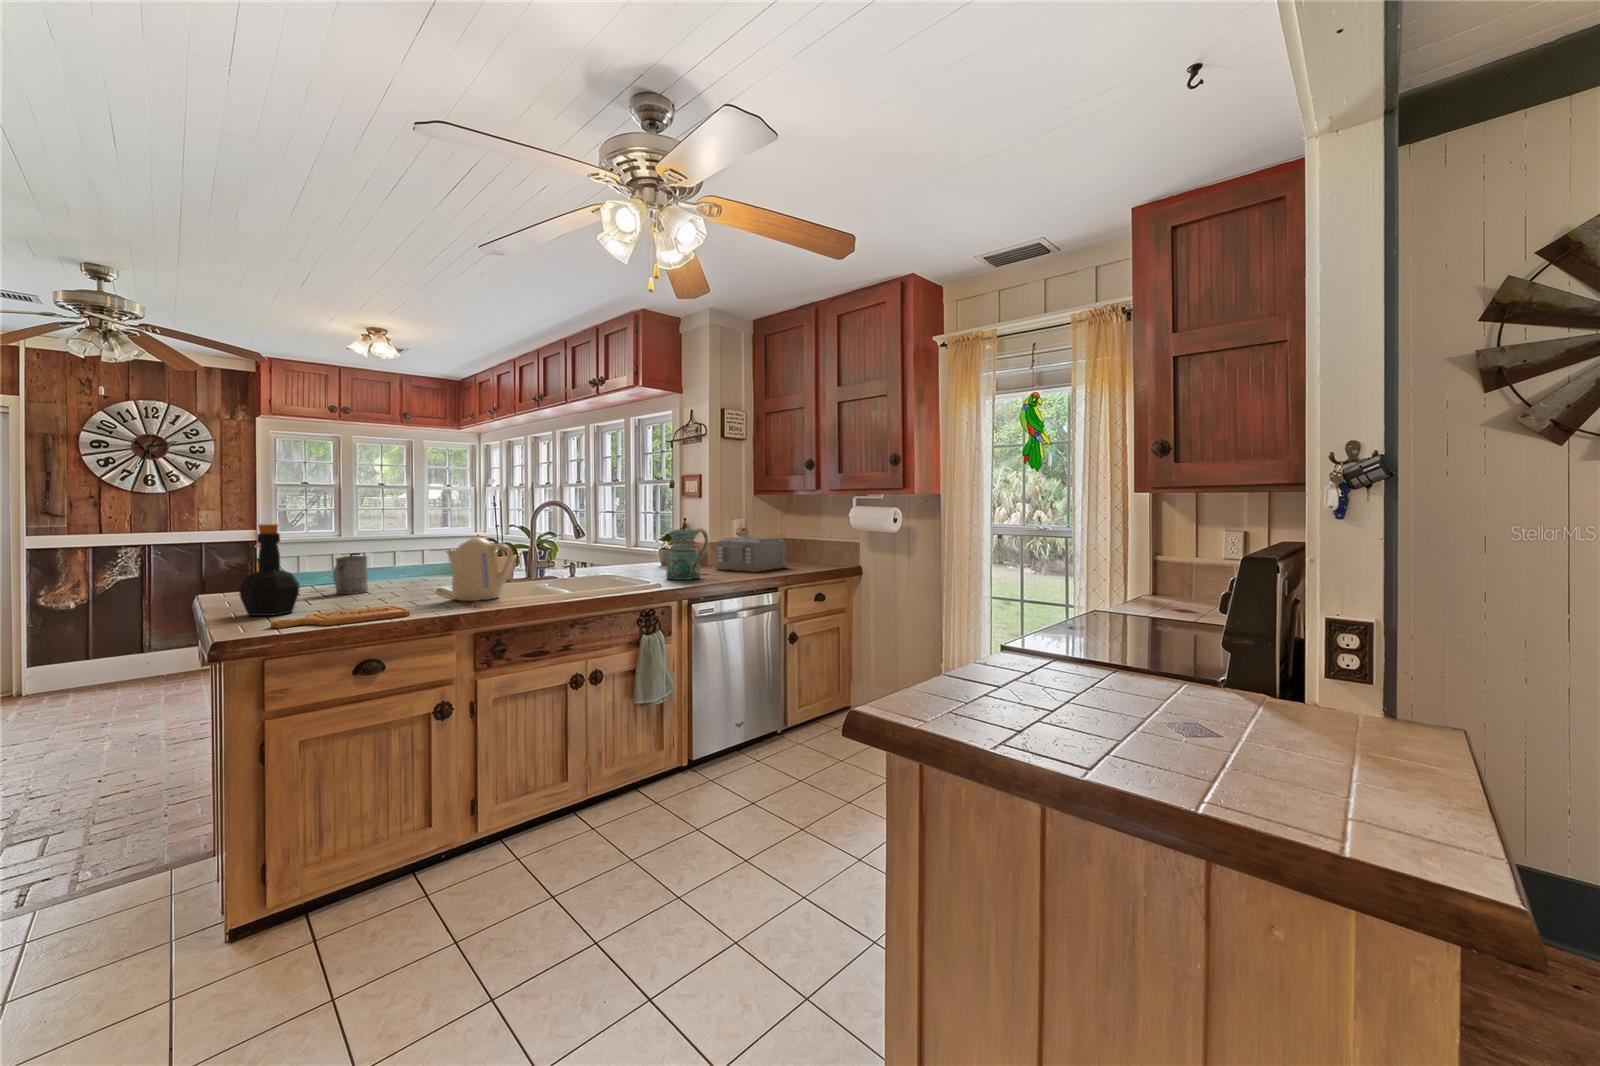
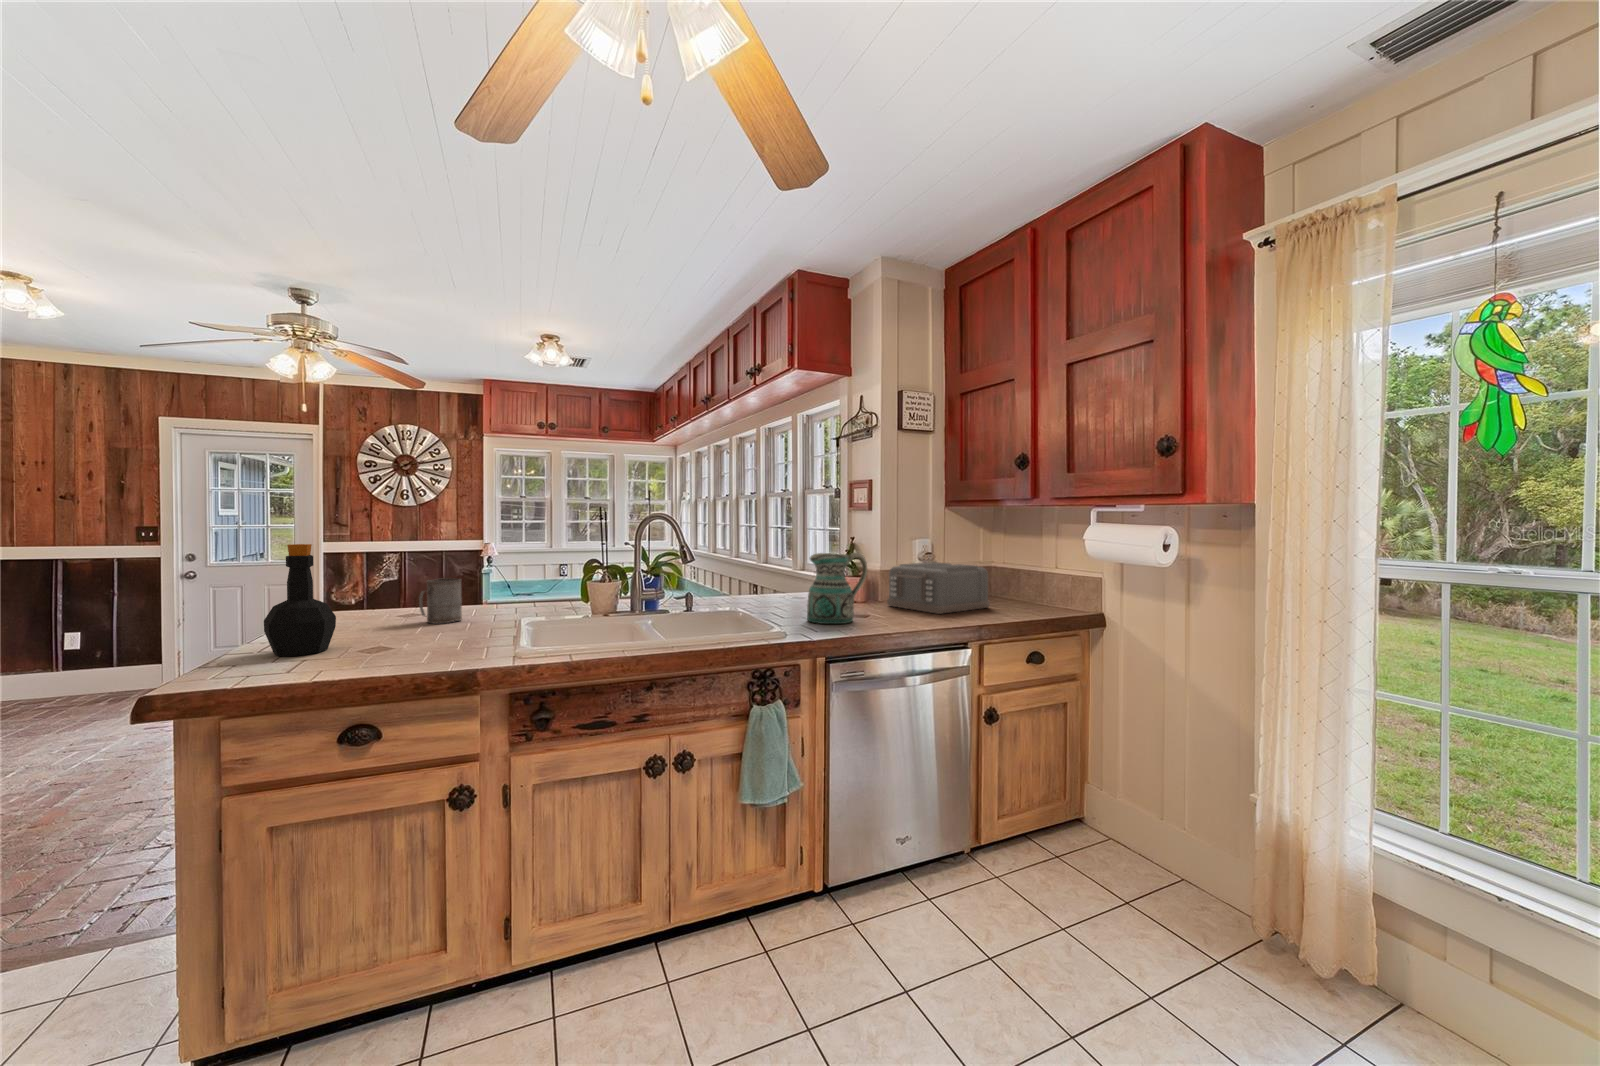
kettle: present [447,537,513,601] -> none [507,563,581,647]
cutting board: present [270,606,410,628] -> none [237,652,417,683]

